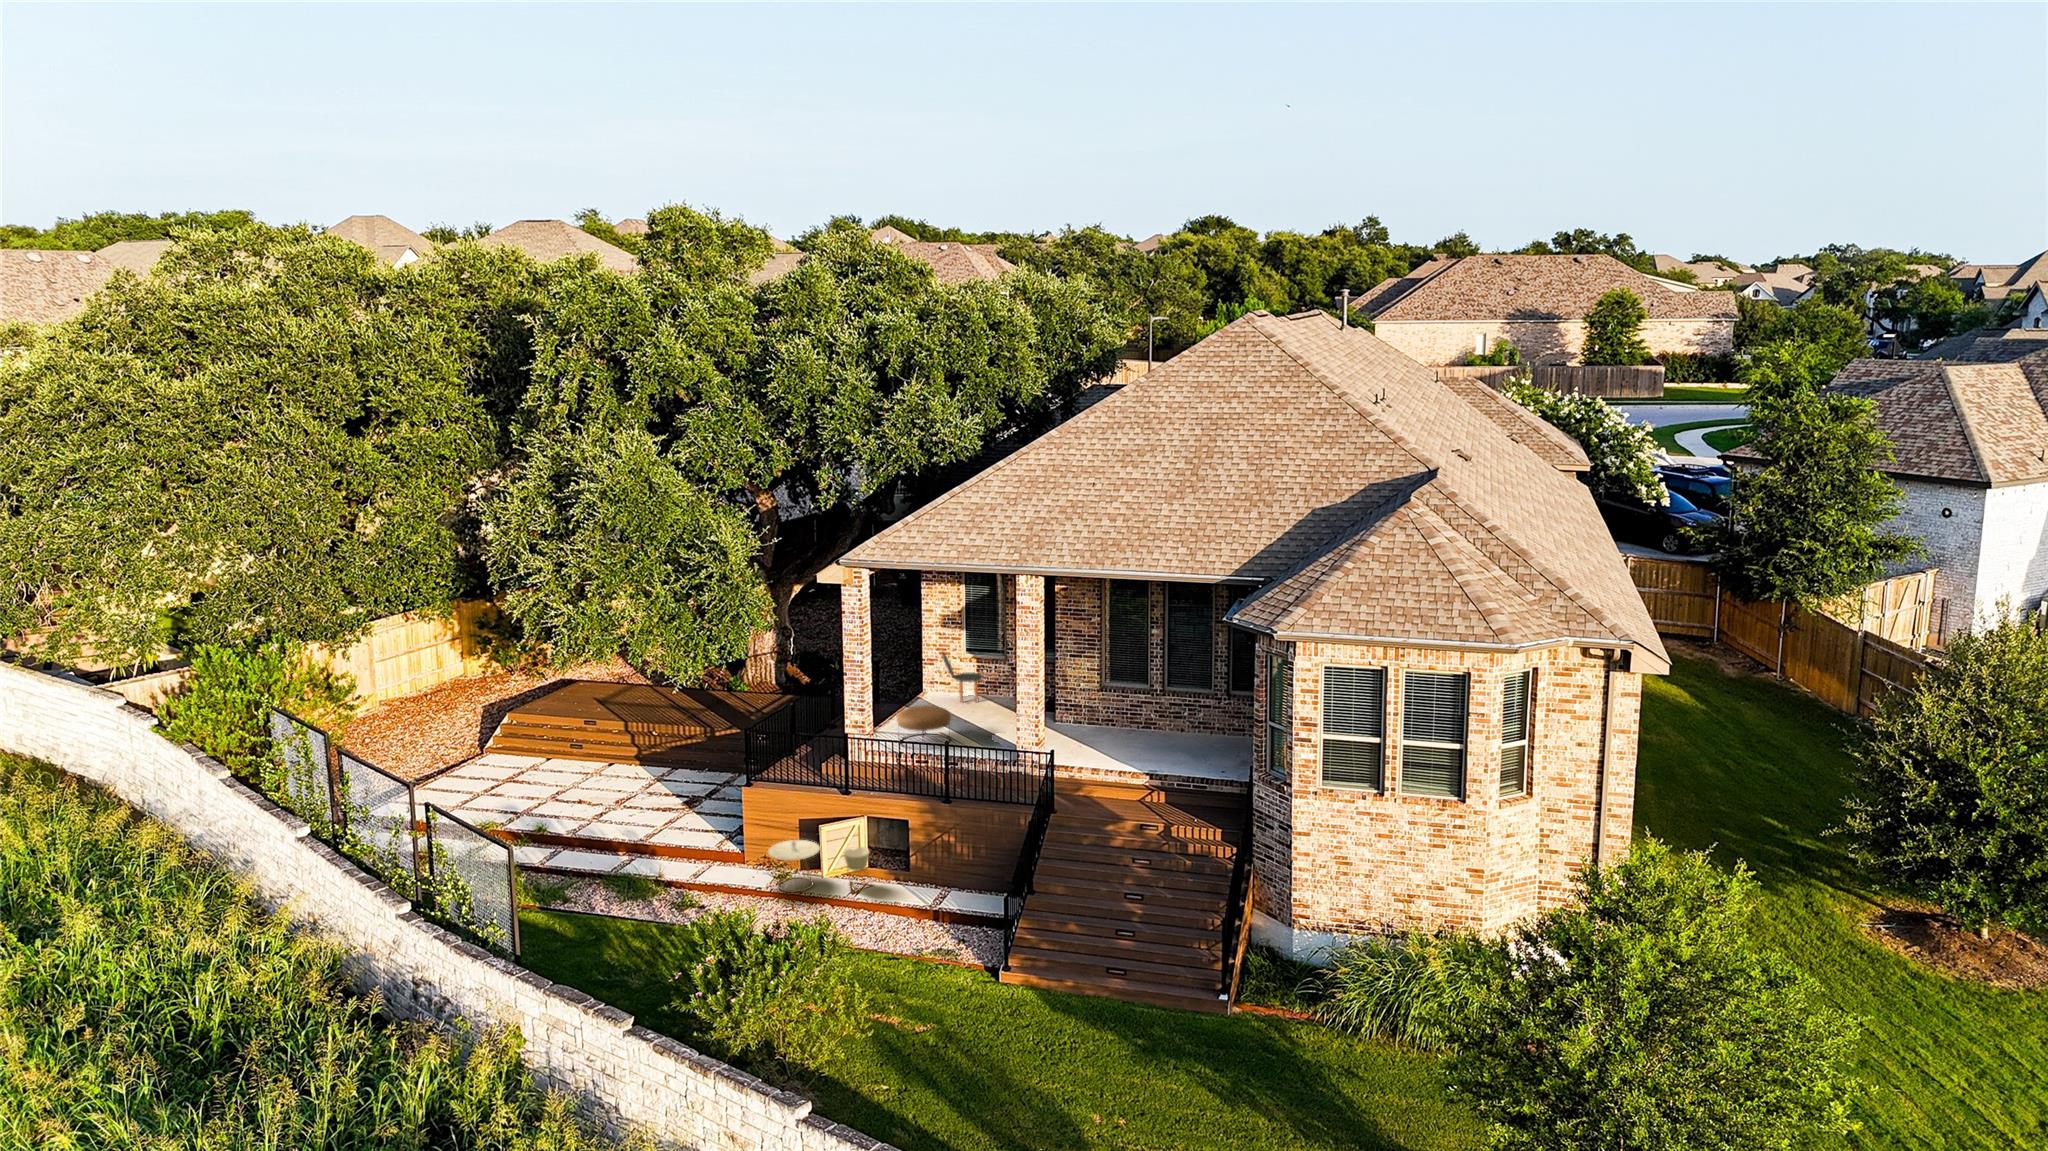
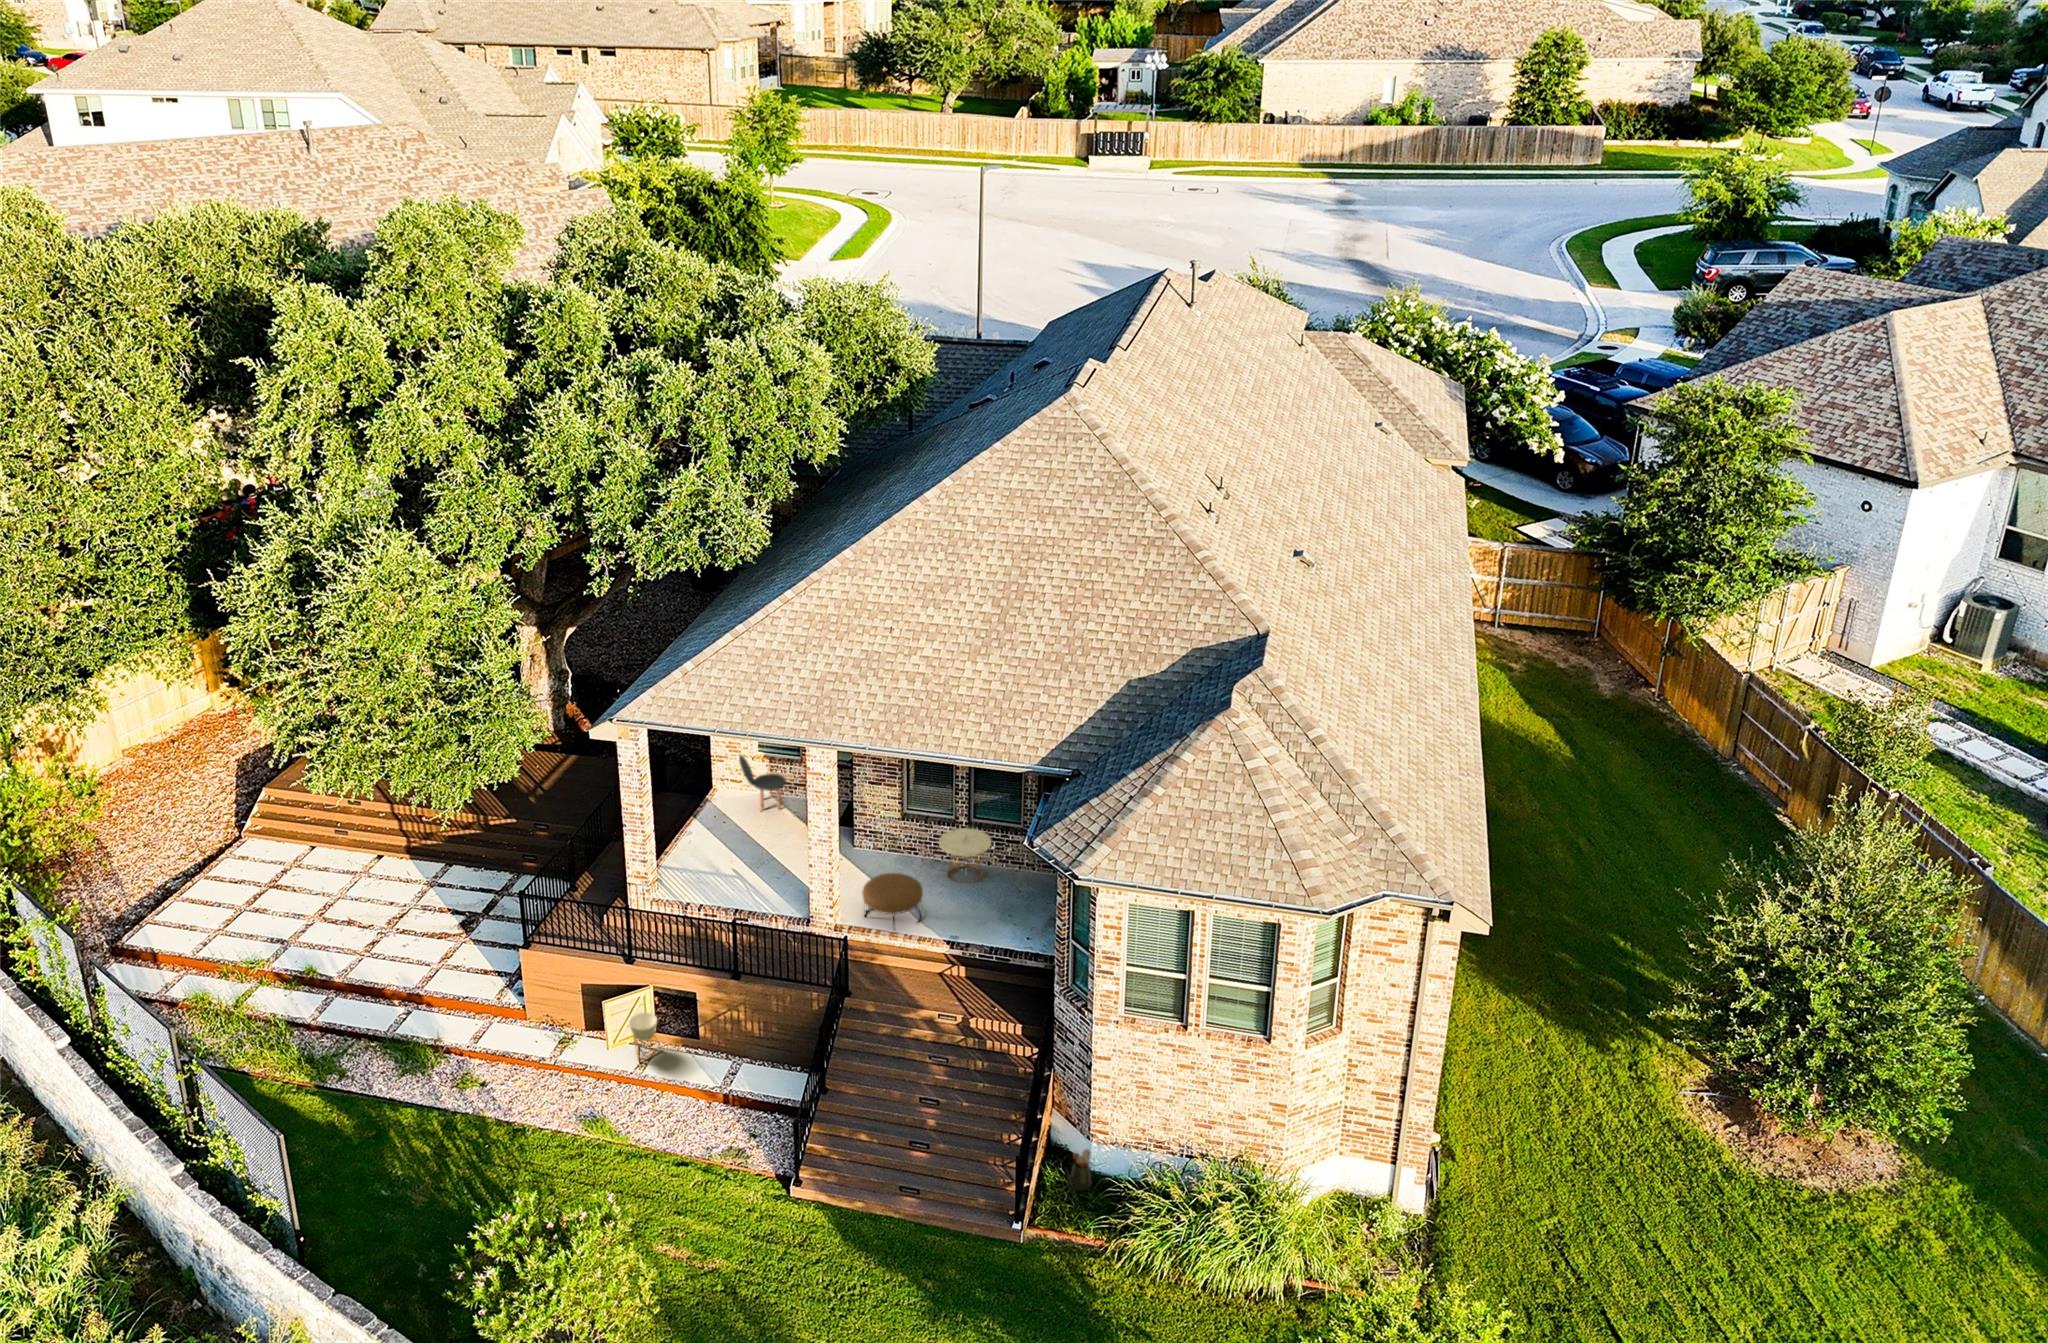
ottoman: present [897,705,951,741] -> present [862,873,923,921]
side table: present [768,840,820,892] -> present [939,828,991,883]
watering can: none [1267,933,1295,976] -> present [1066,1149,1092,1190]

